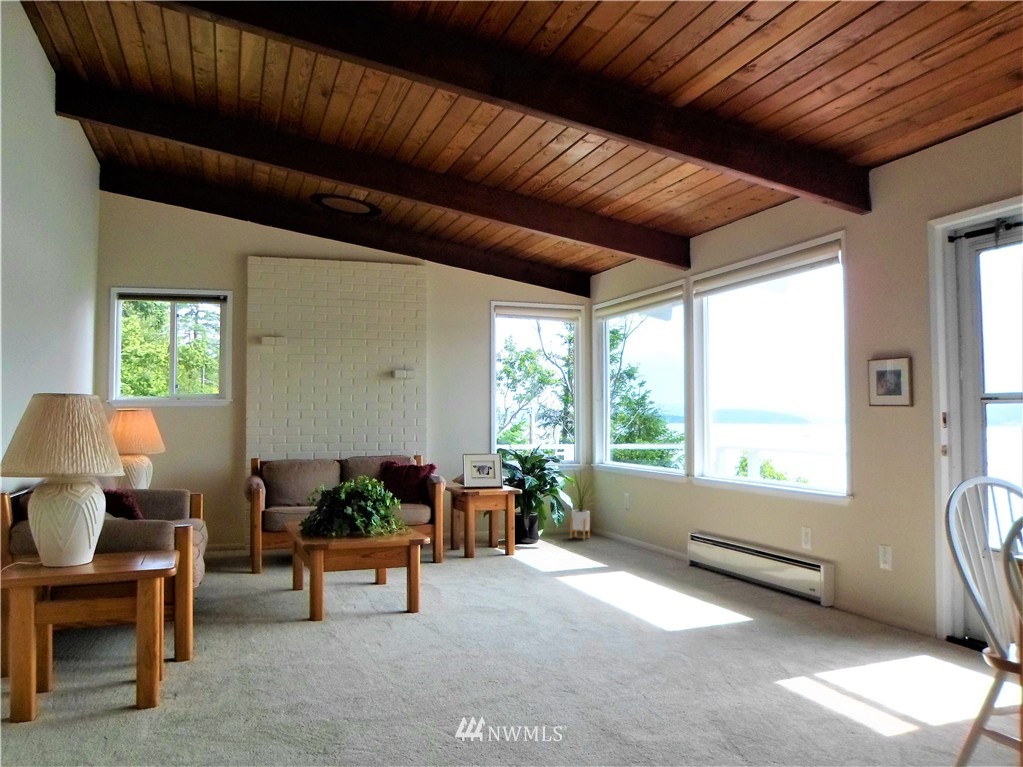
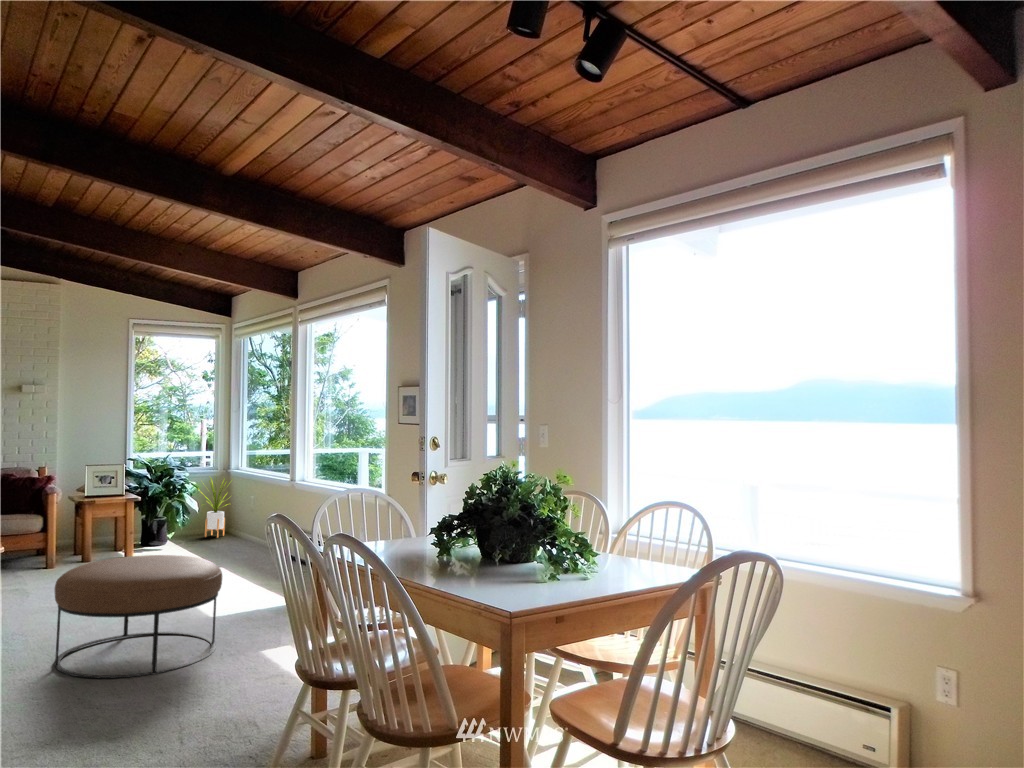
ottoman: none [520,561,696,705] -> present [55,555,222,679]

